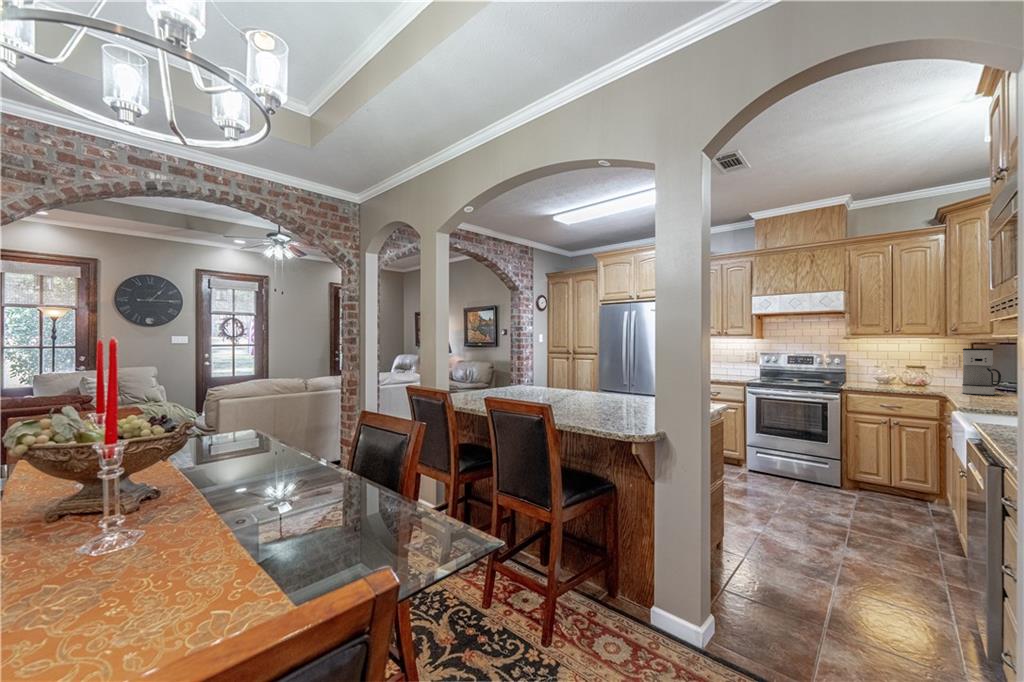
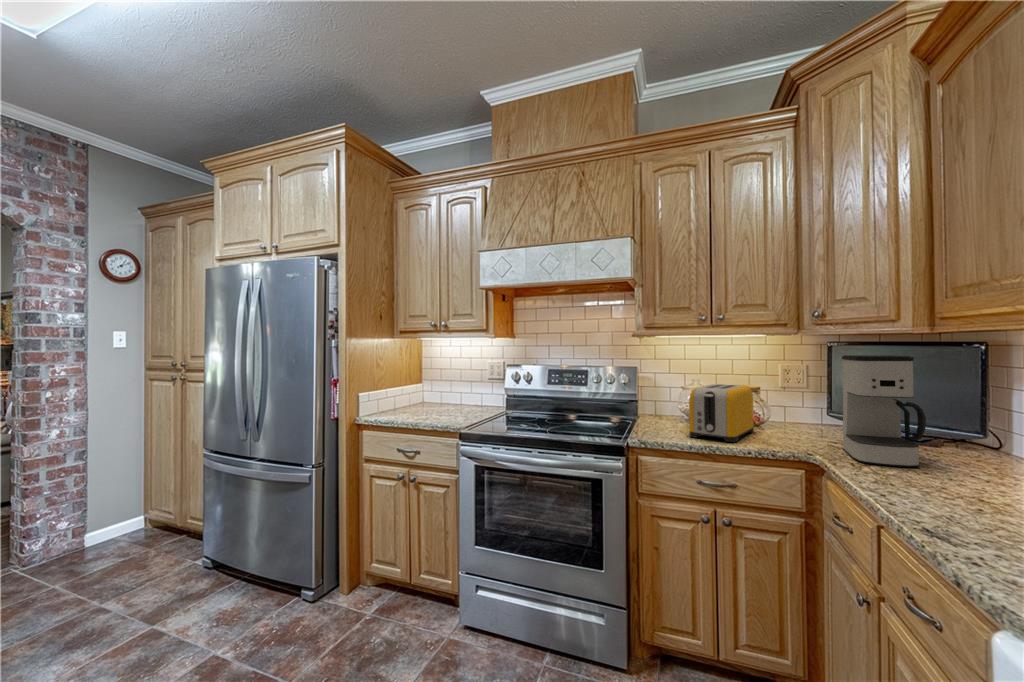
toaster: none [877,363,917,388] -> present [689,384,754,442]

